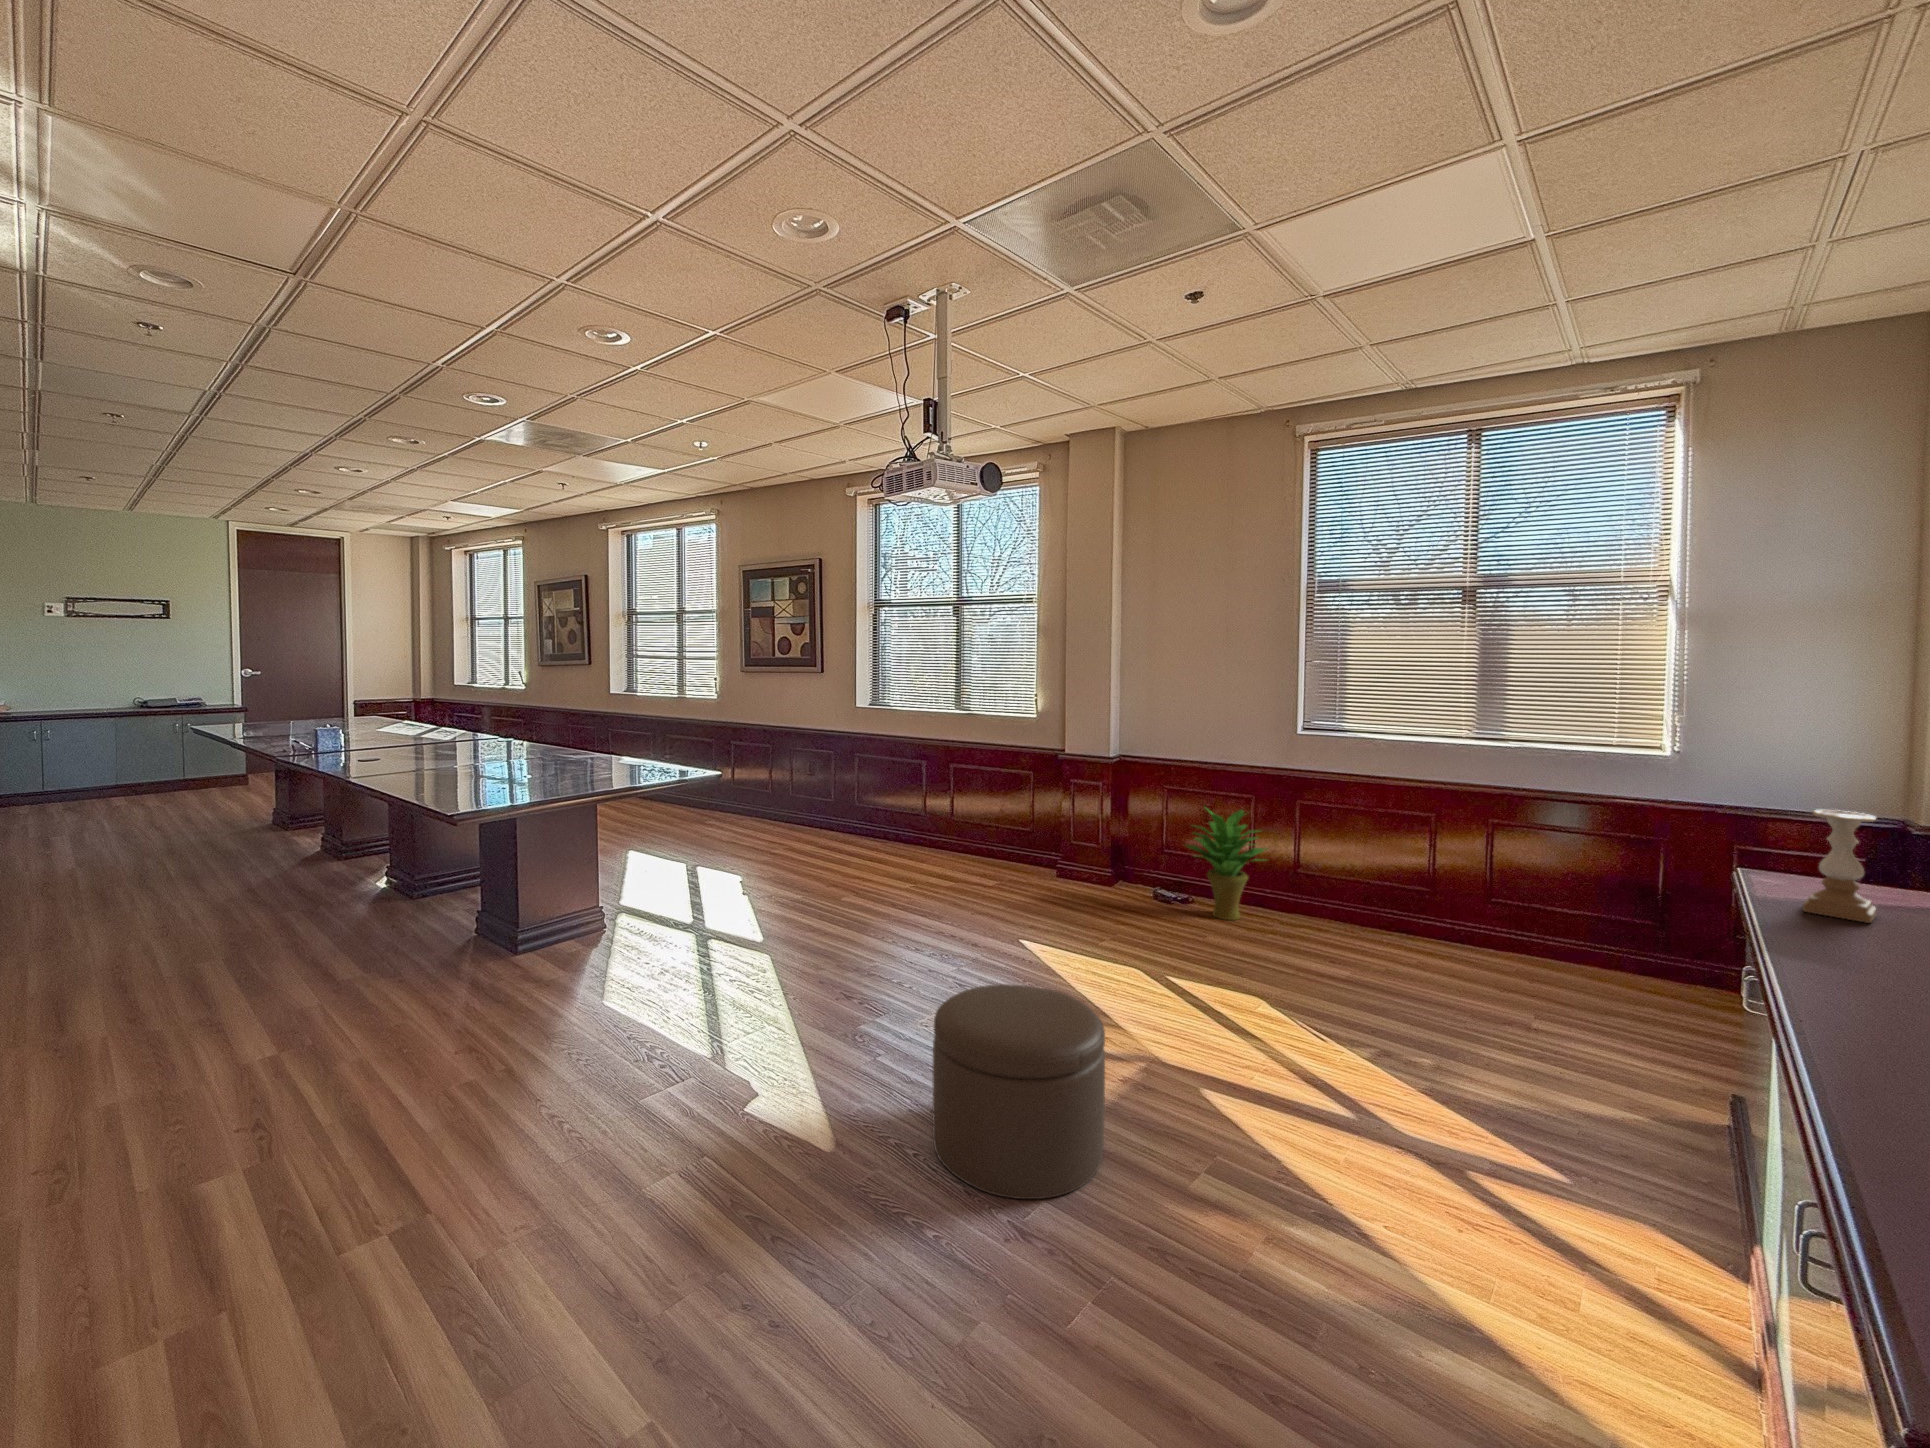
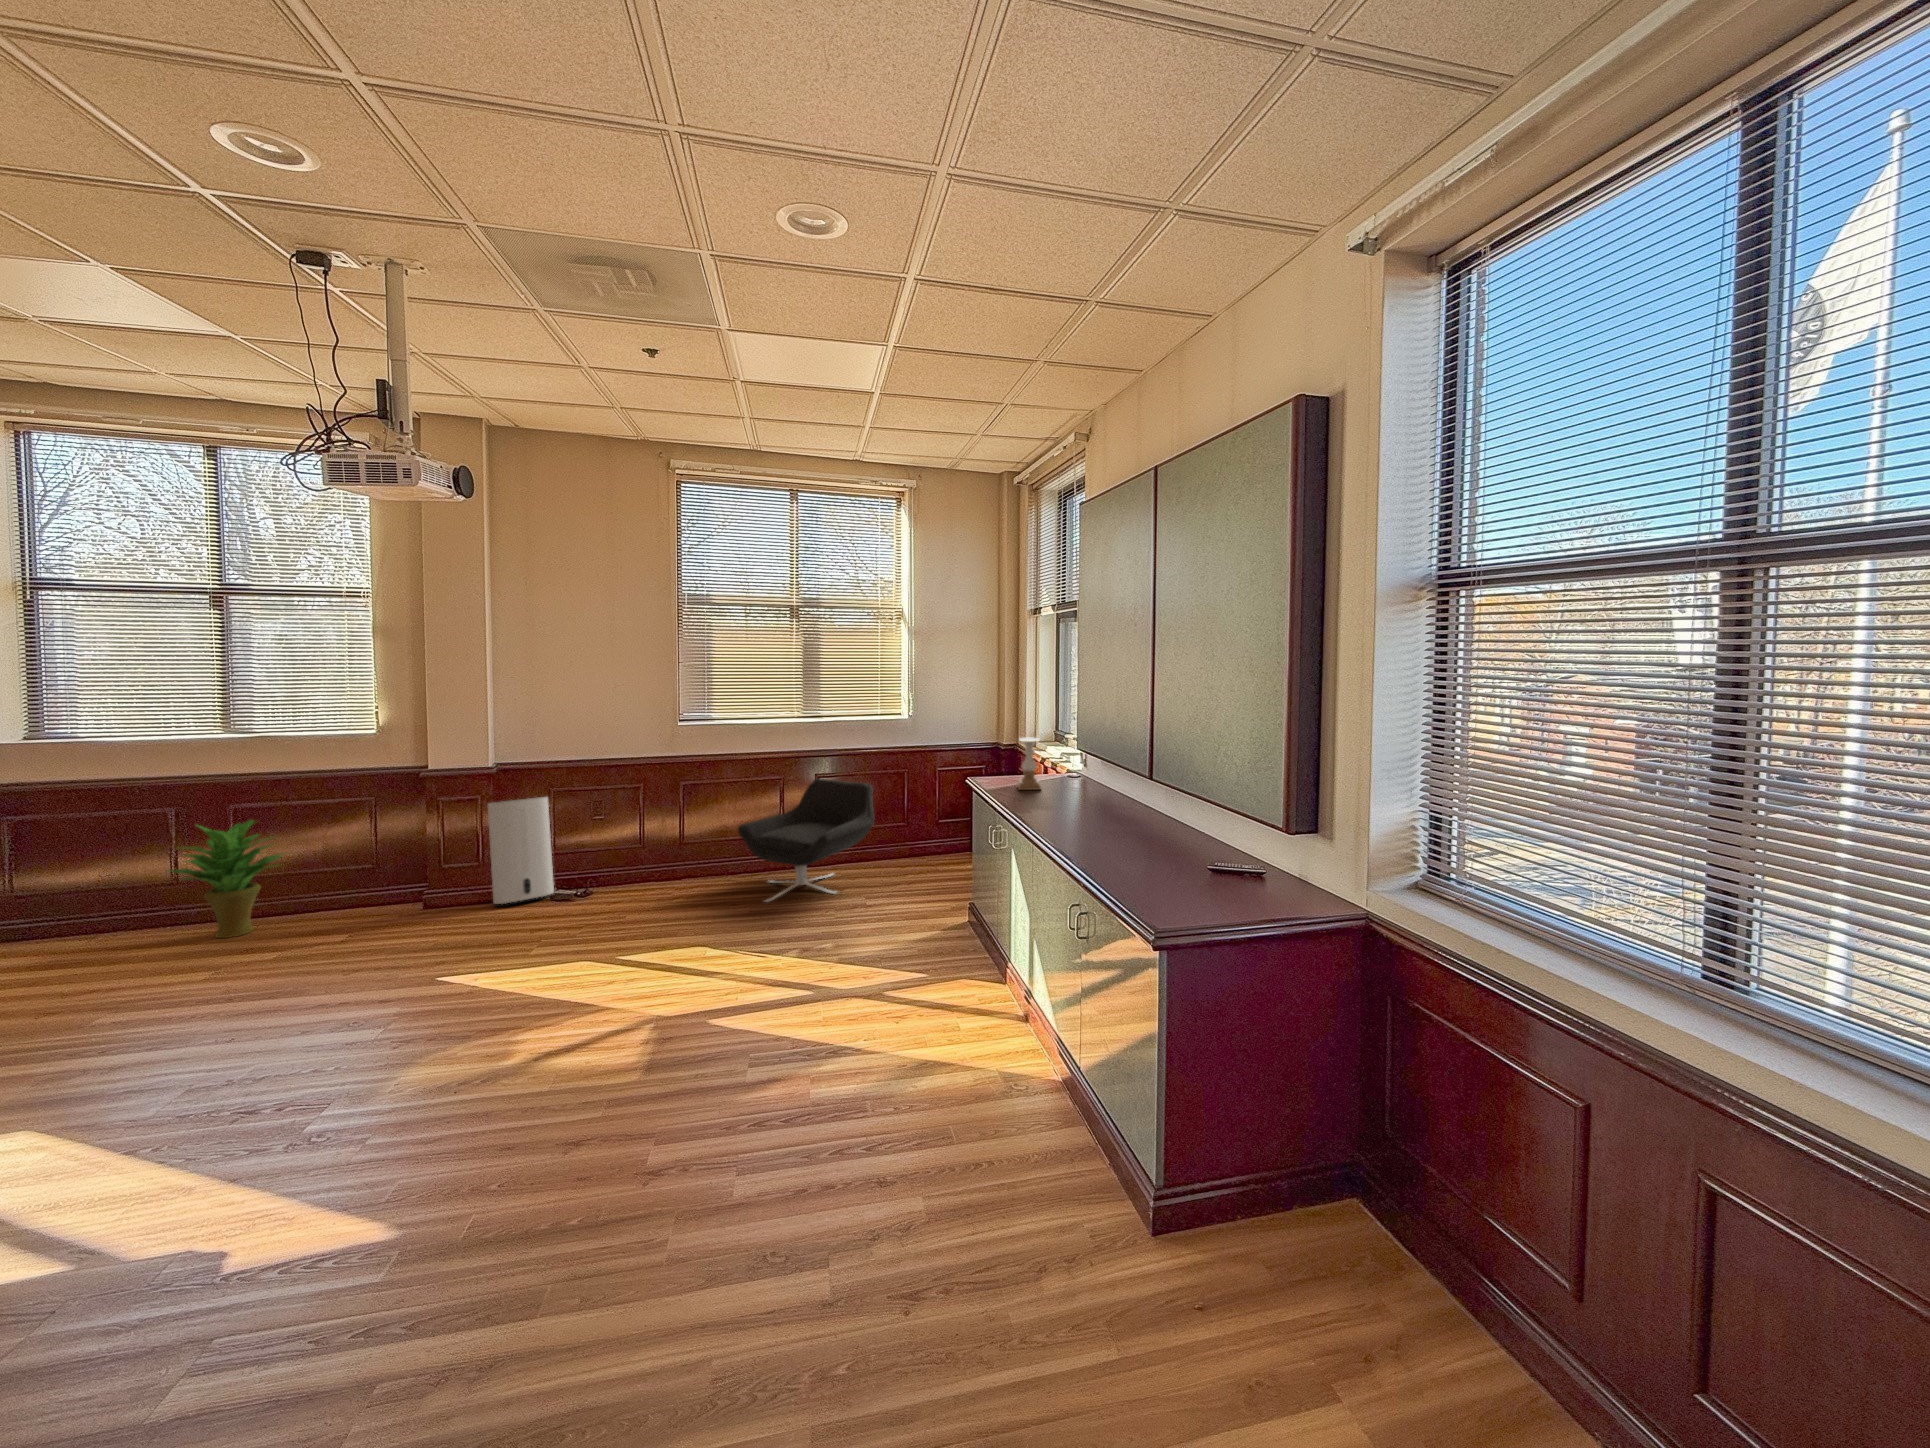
air purifier: none [1105,792,1159,896] -> present [488,797,554,904]
potted plant: present [1187,809,1267,920] -> present [174,820,285,938]
lounge chair: none [1351,828,1571,998] -> present [738,778,874,902]
ottoman: present [932,984,1105,1199] -> none [495,980,677,1183]

